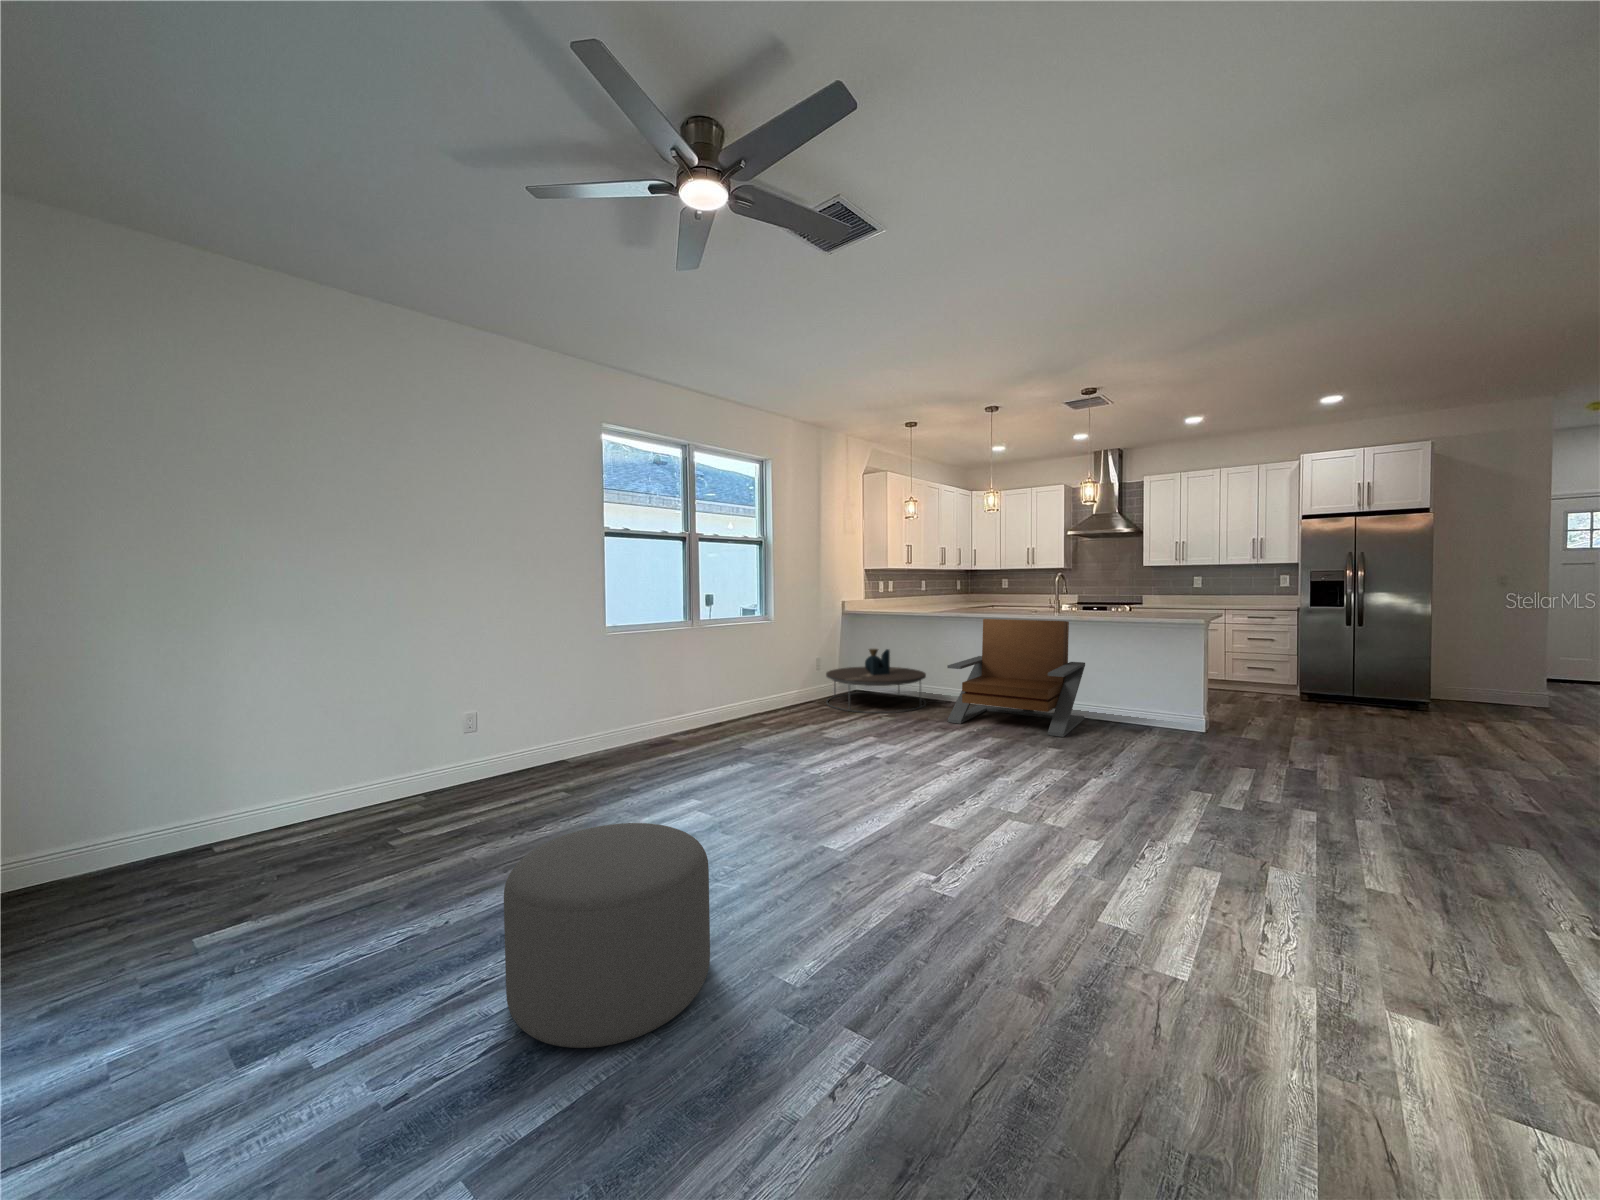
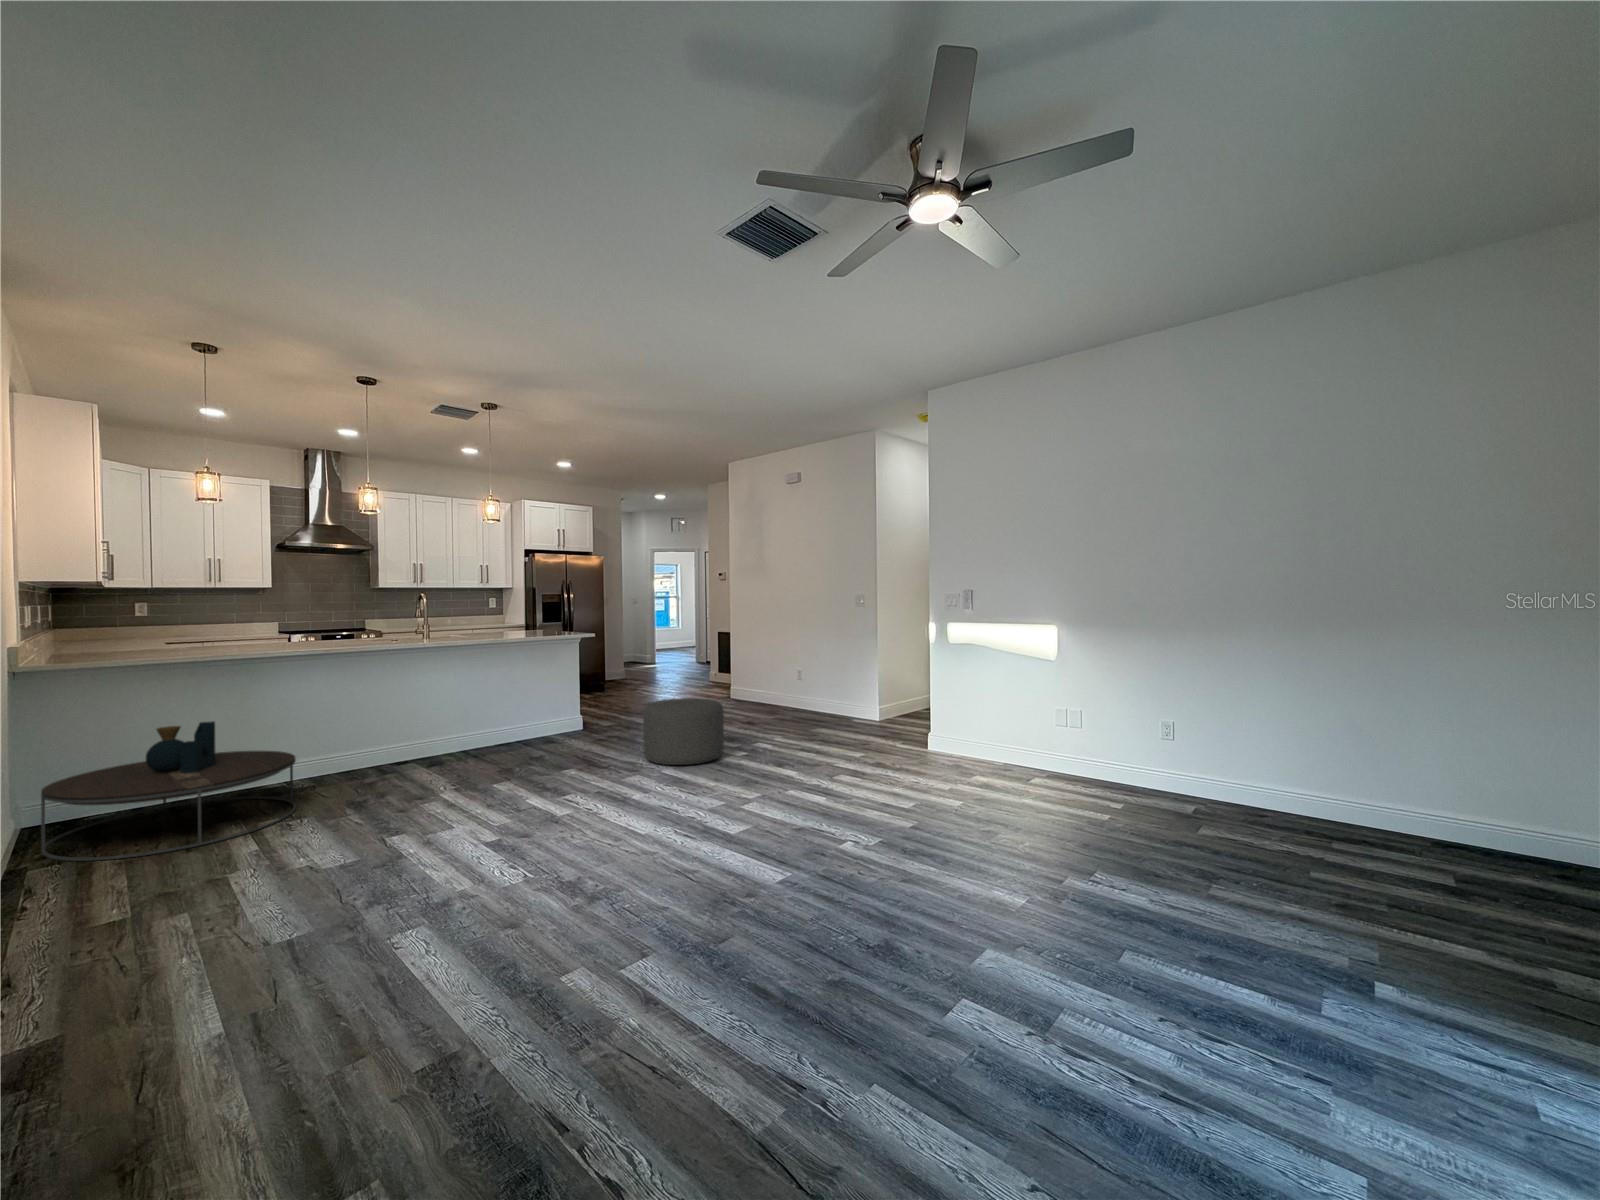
lounge chair: present [947,619,1085,737] -> none [353,646,543,798]
ottoman: present [504,823,710,1048] -> present [643,698,724,765]

